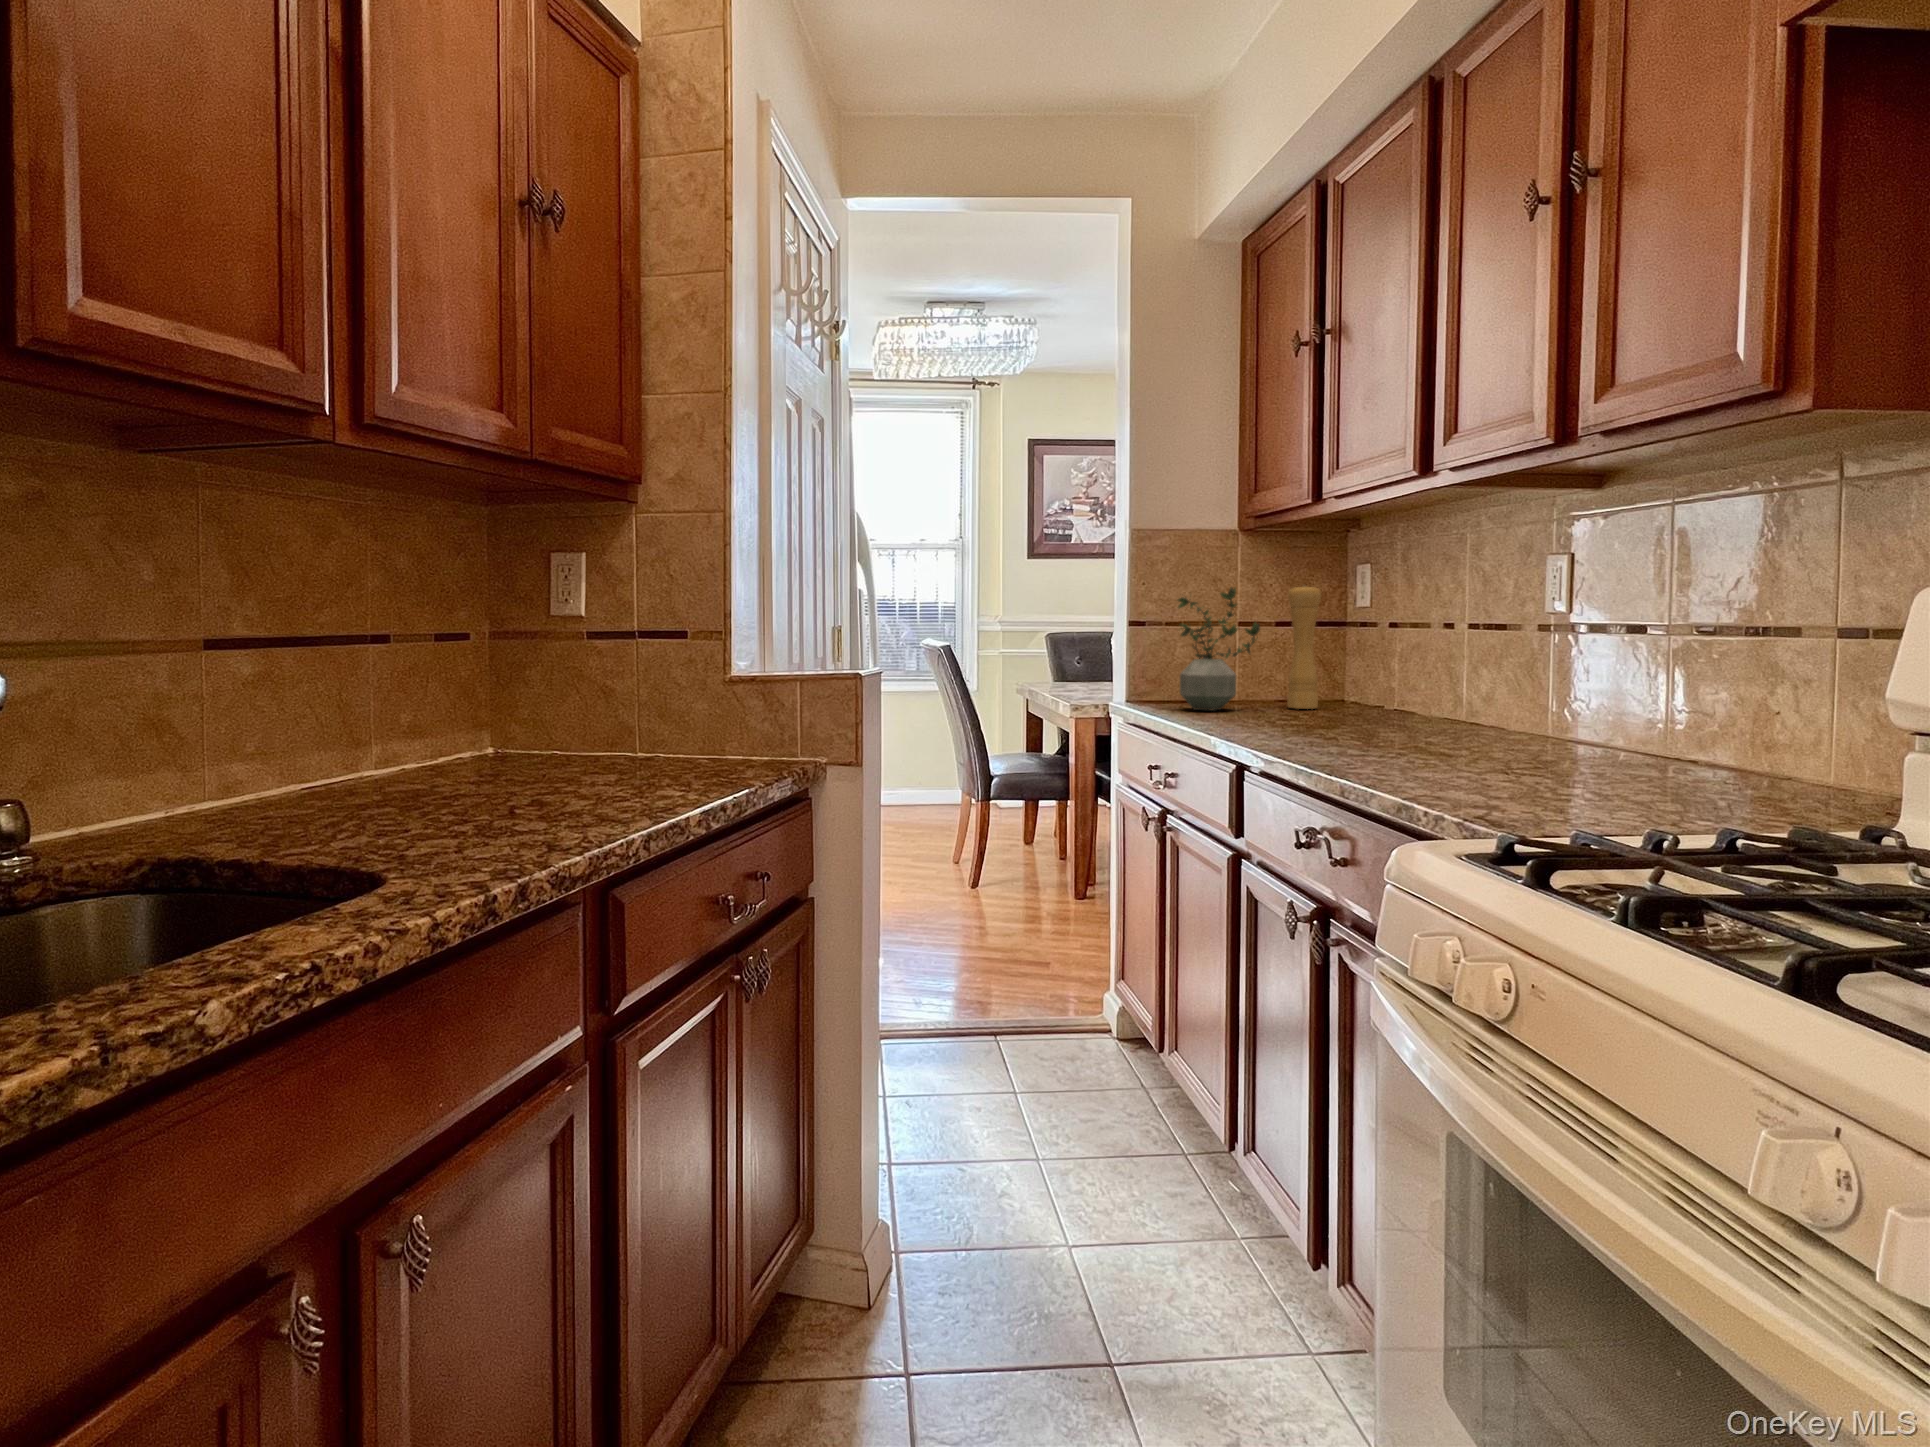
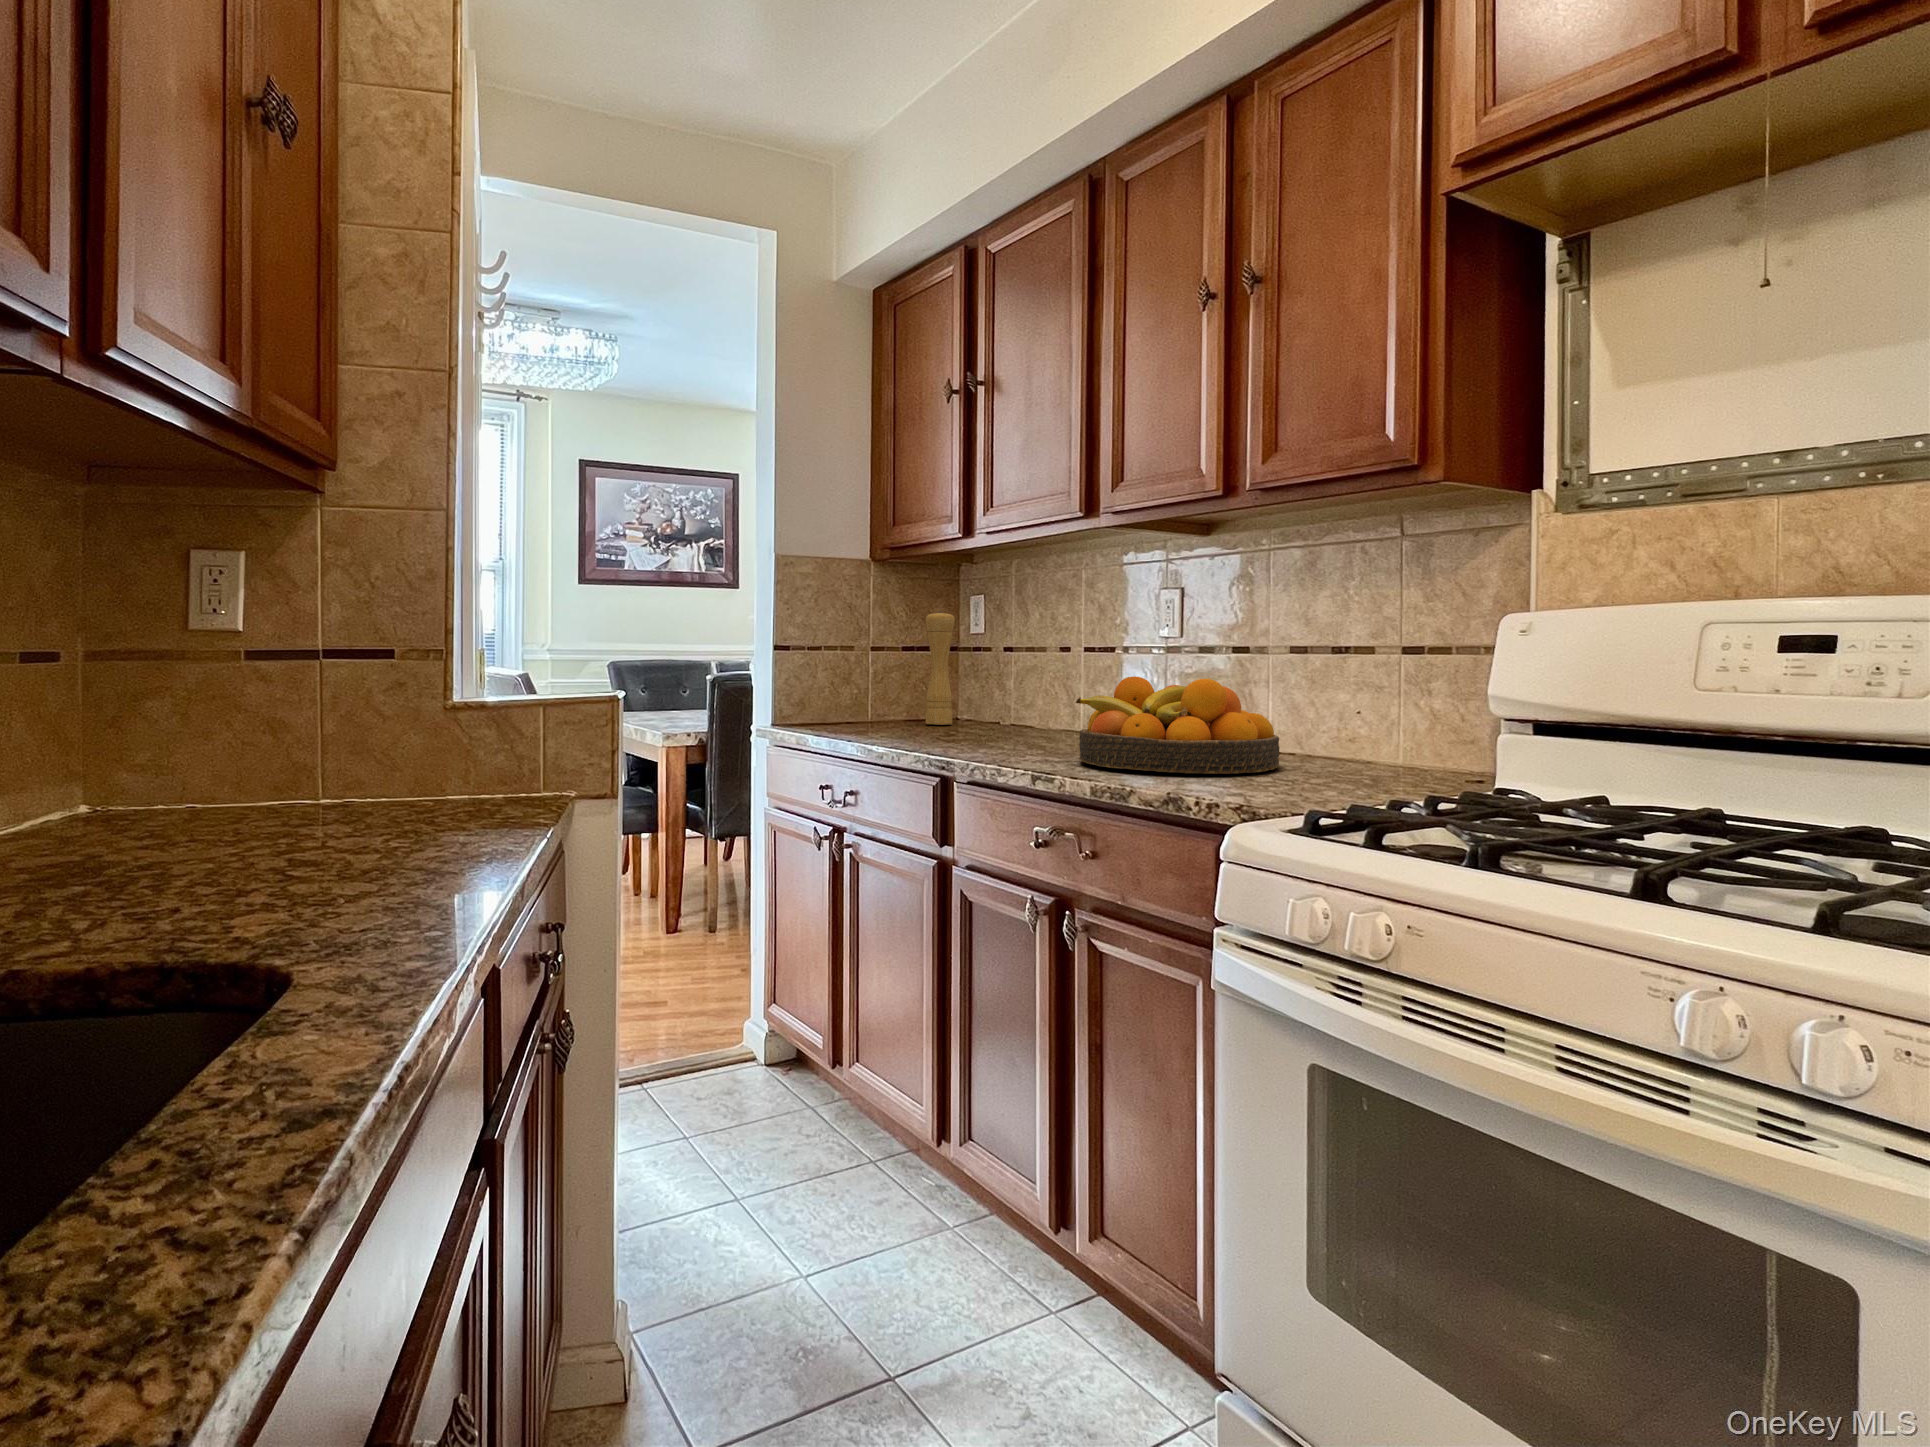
potted plant: present [1178,587,1260,711] -> none [829,610,907,728]
fruit bowl: none [1369,663,1634,782] -> present [1075,676,1279,774]

